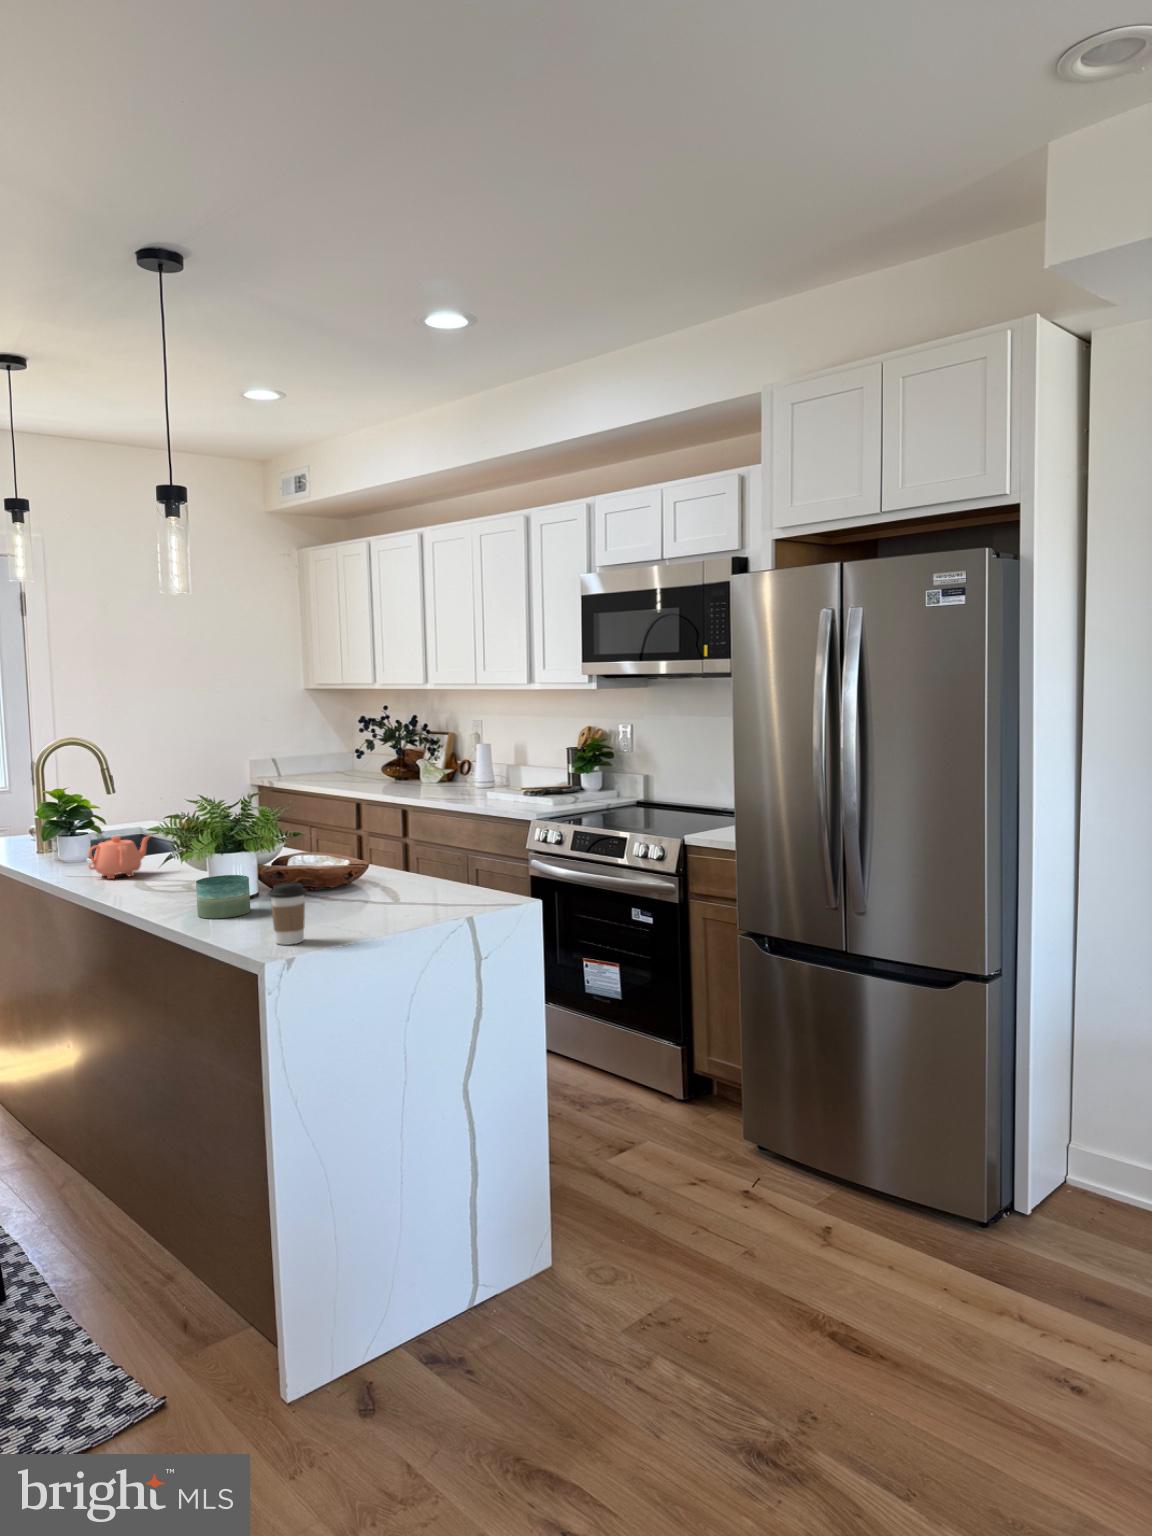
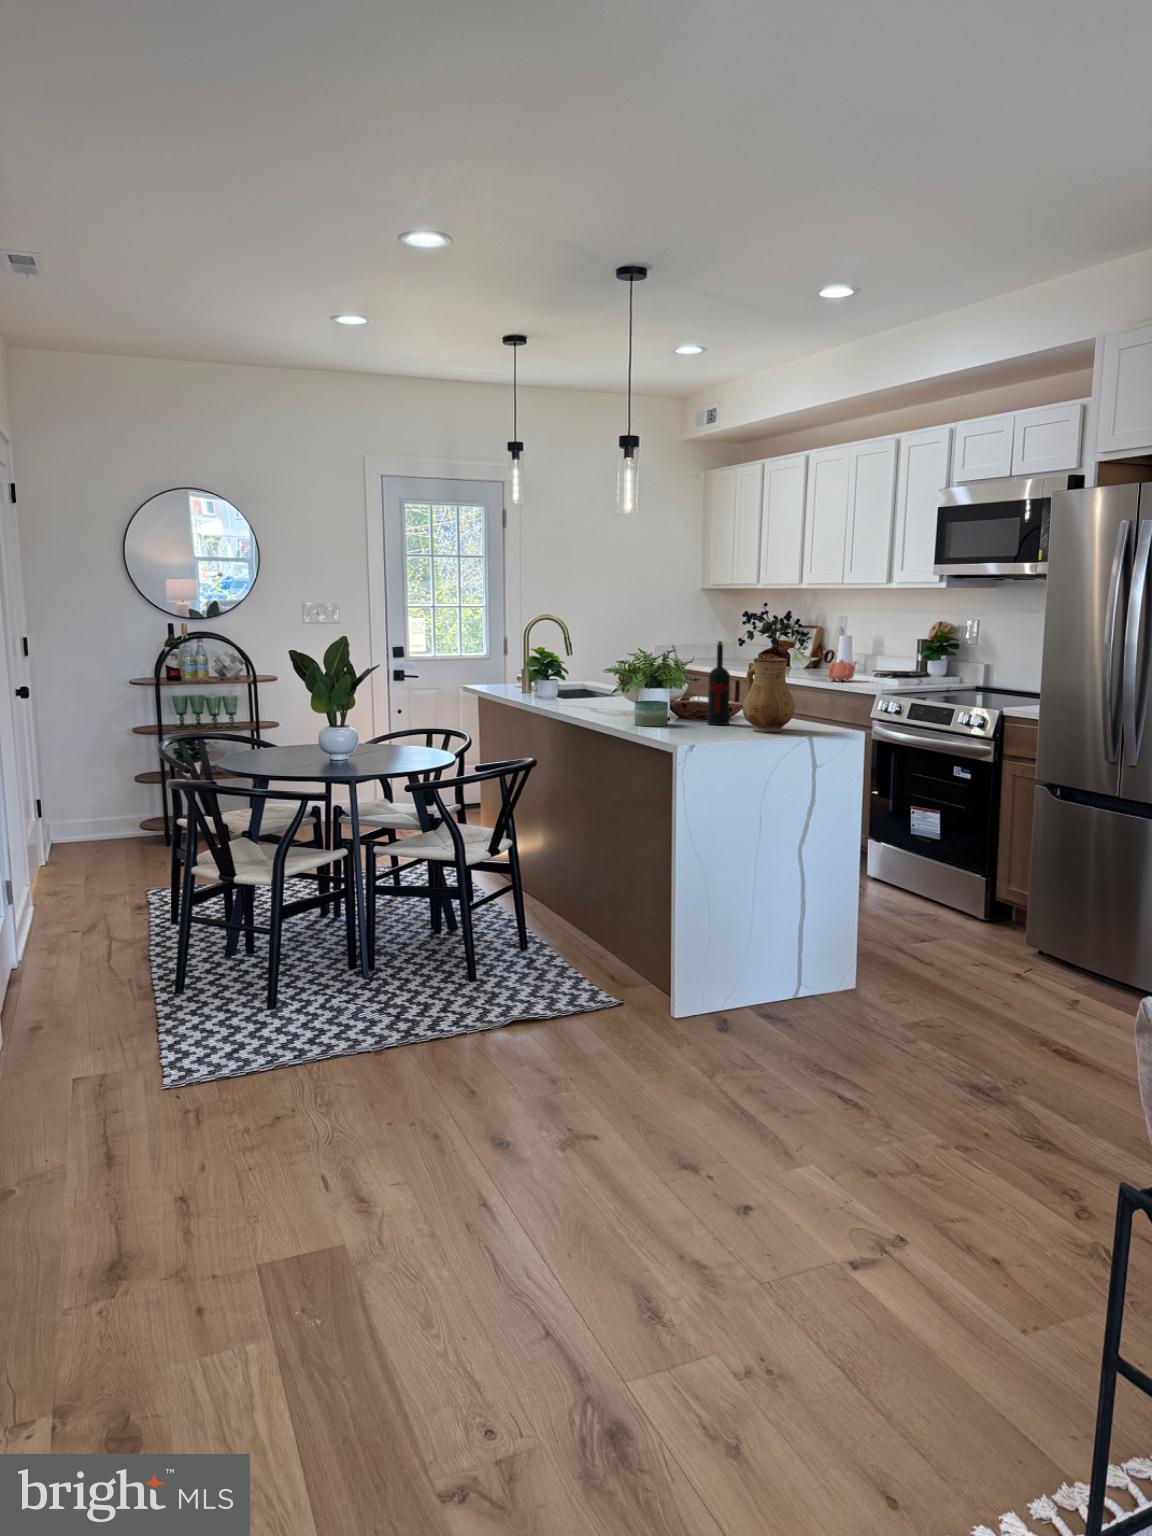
wine bottle: none [310,782,344,905] -> present [707,641,730,725]
ceramic pitcher: none [362,804,437,915] -> present [743,657,795,732]
teapot: present [88,836,150,879] -> present [828,660,856,682]
coffee cup: present [269,882,306,945] -> none [684,700,708,739]

